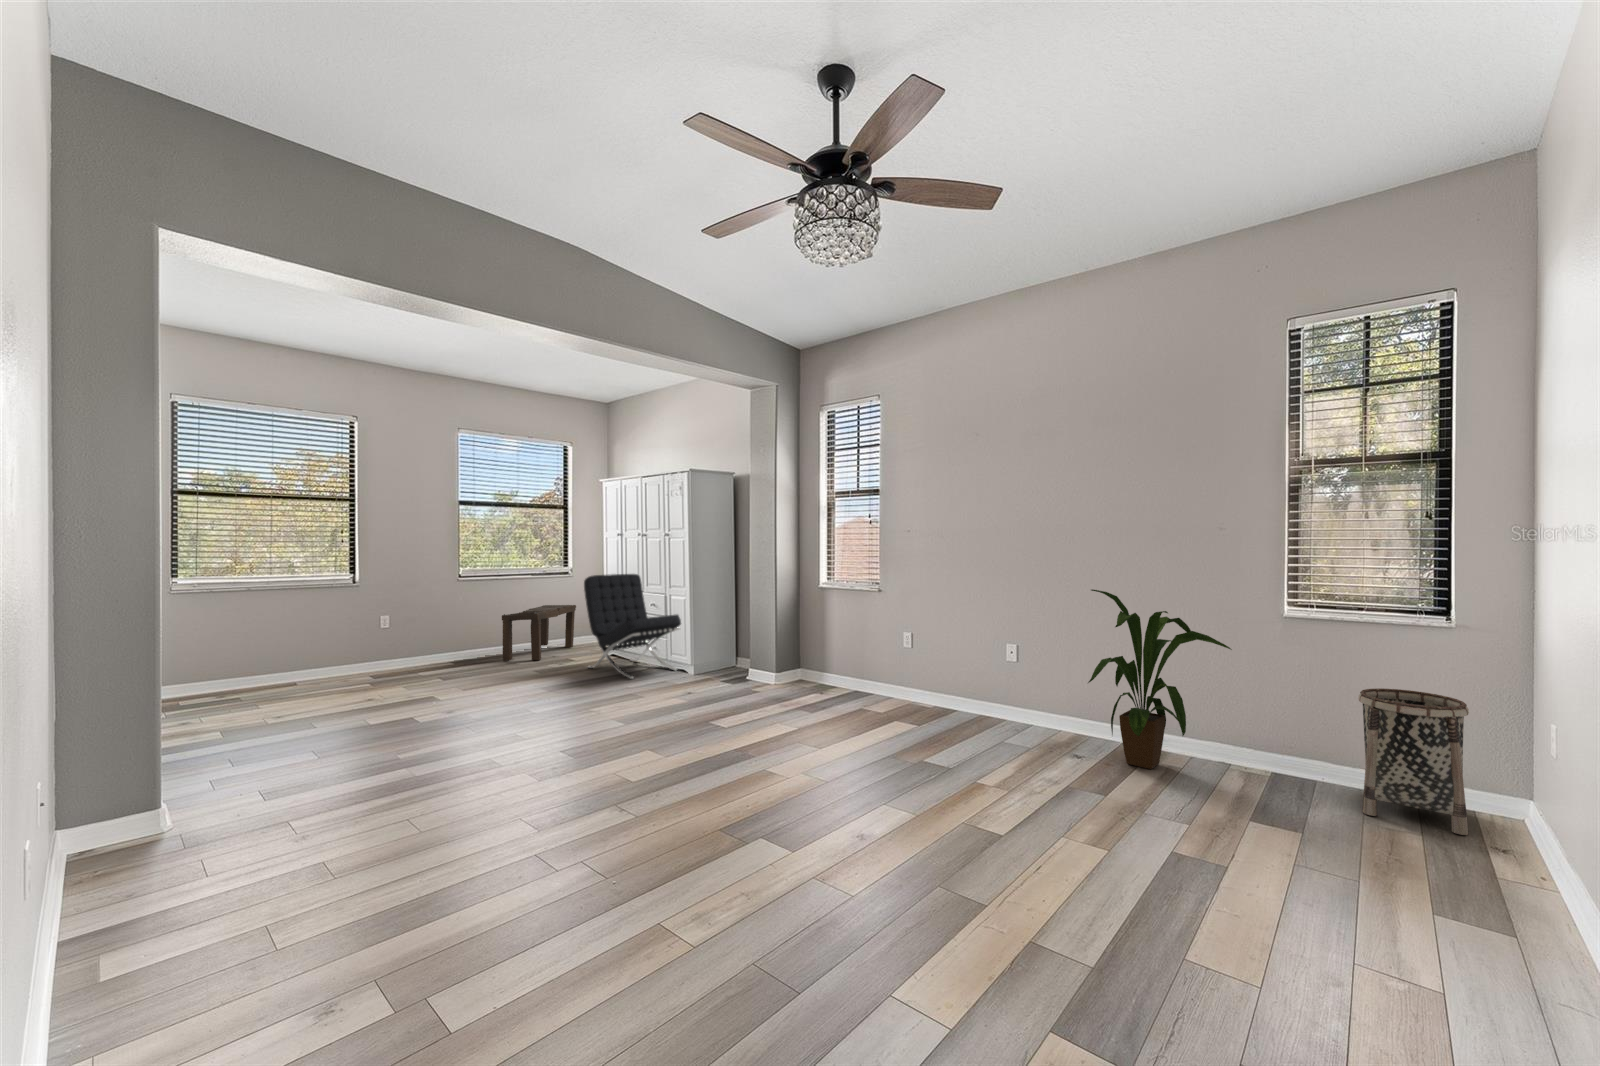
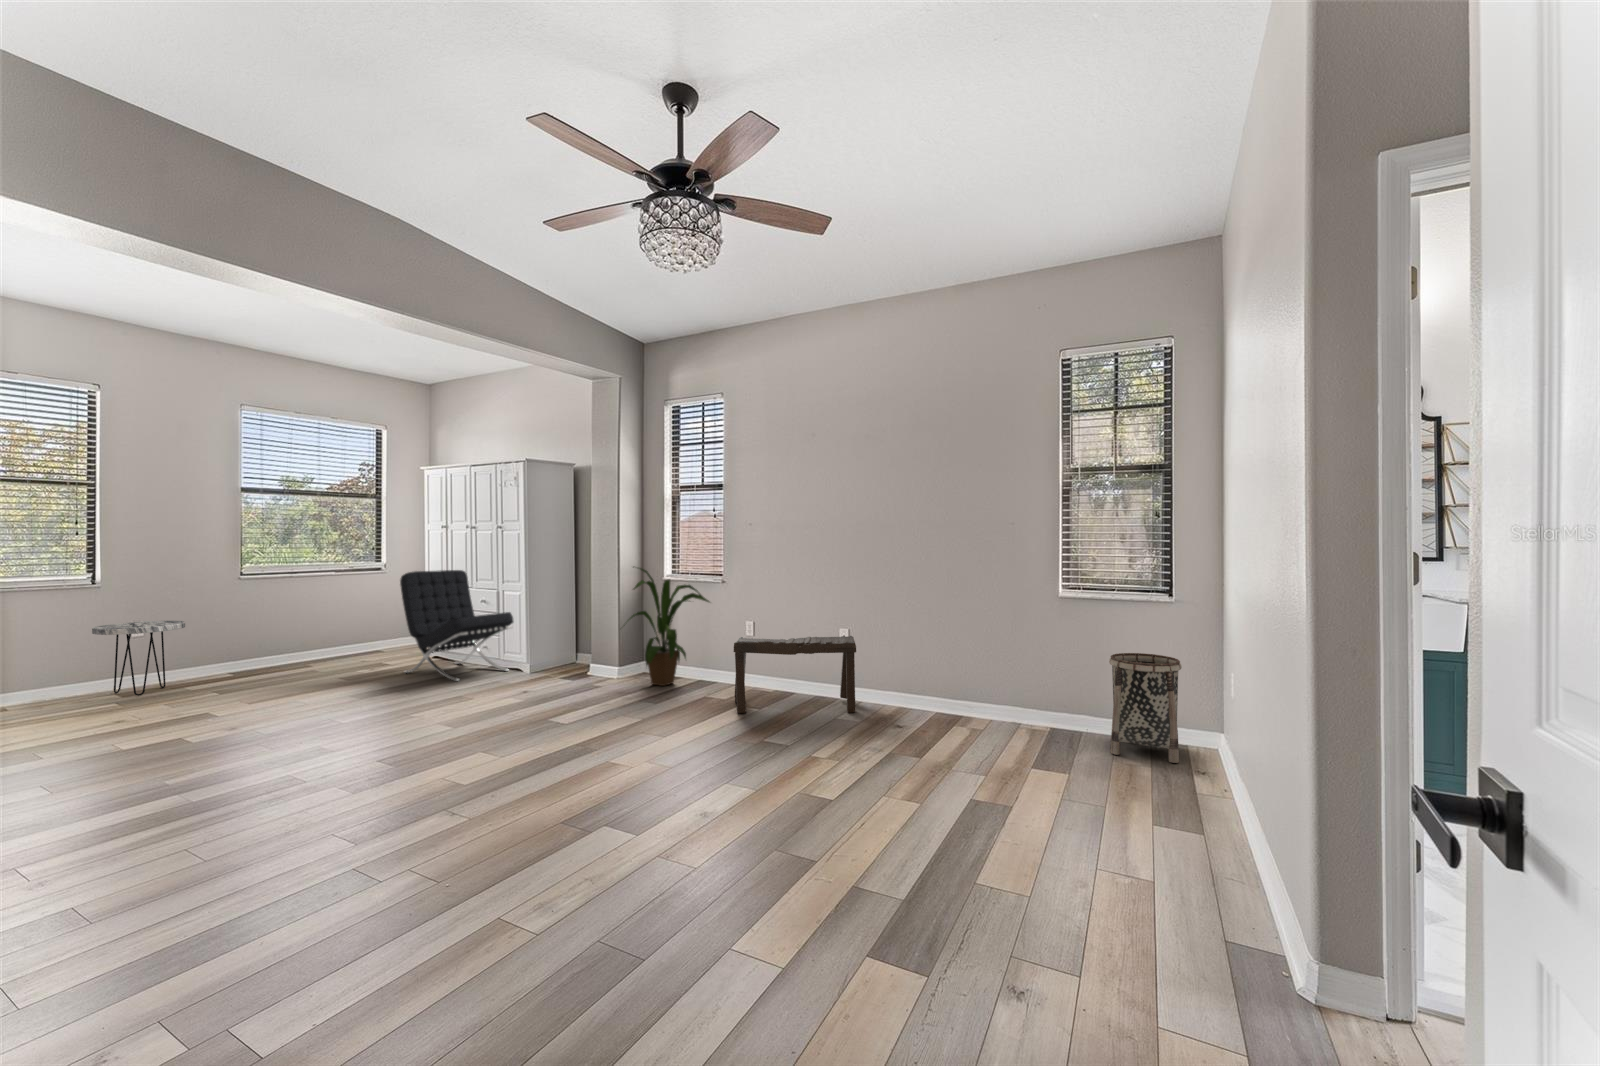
house plant: present [1088,589,1232,769] -> present [628,568,709,686]
bench: present [502,605,576,660] -> present [734,636,856,713]
side table: none [350,616,417,680] -> present [92,621,185,696]

